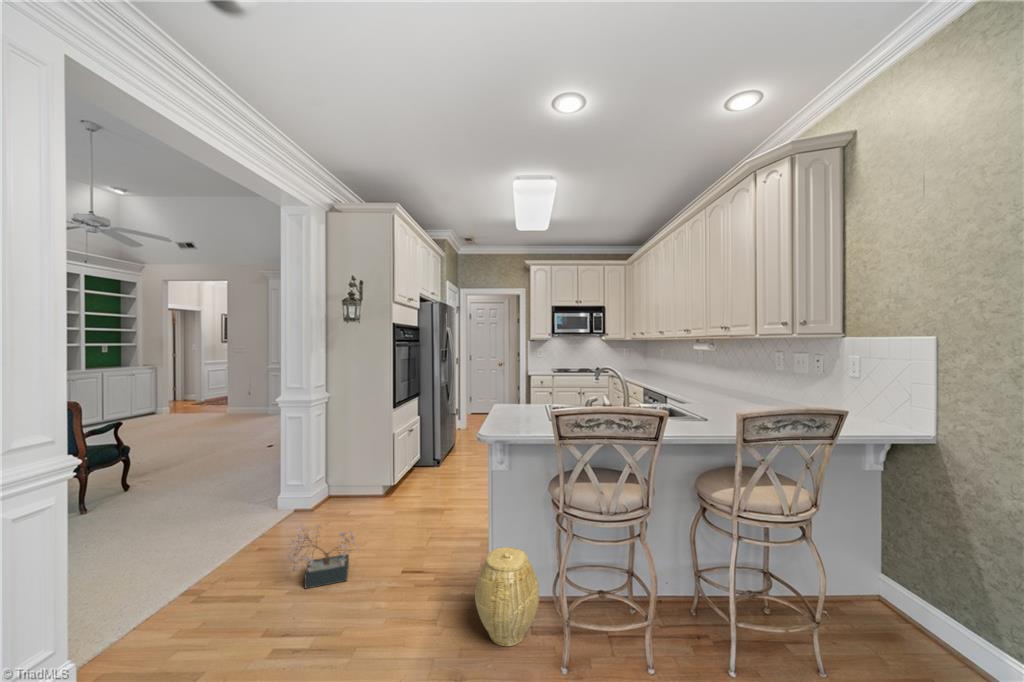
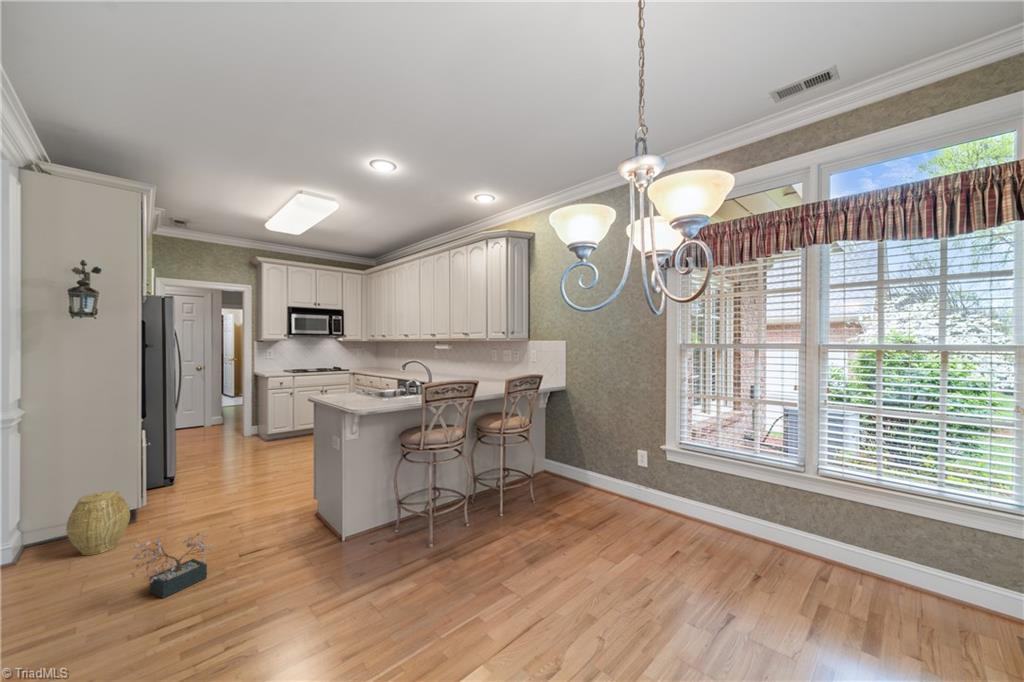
woven basket: present [475,547,539,646] -> present [66,491,130,555]

